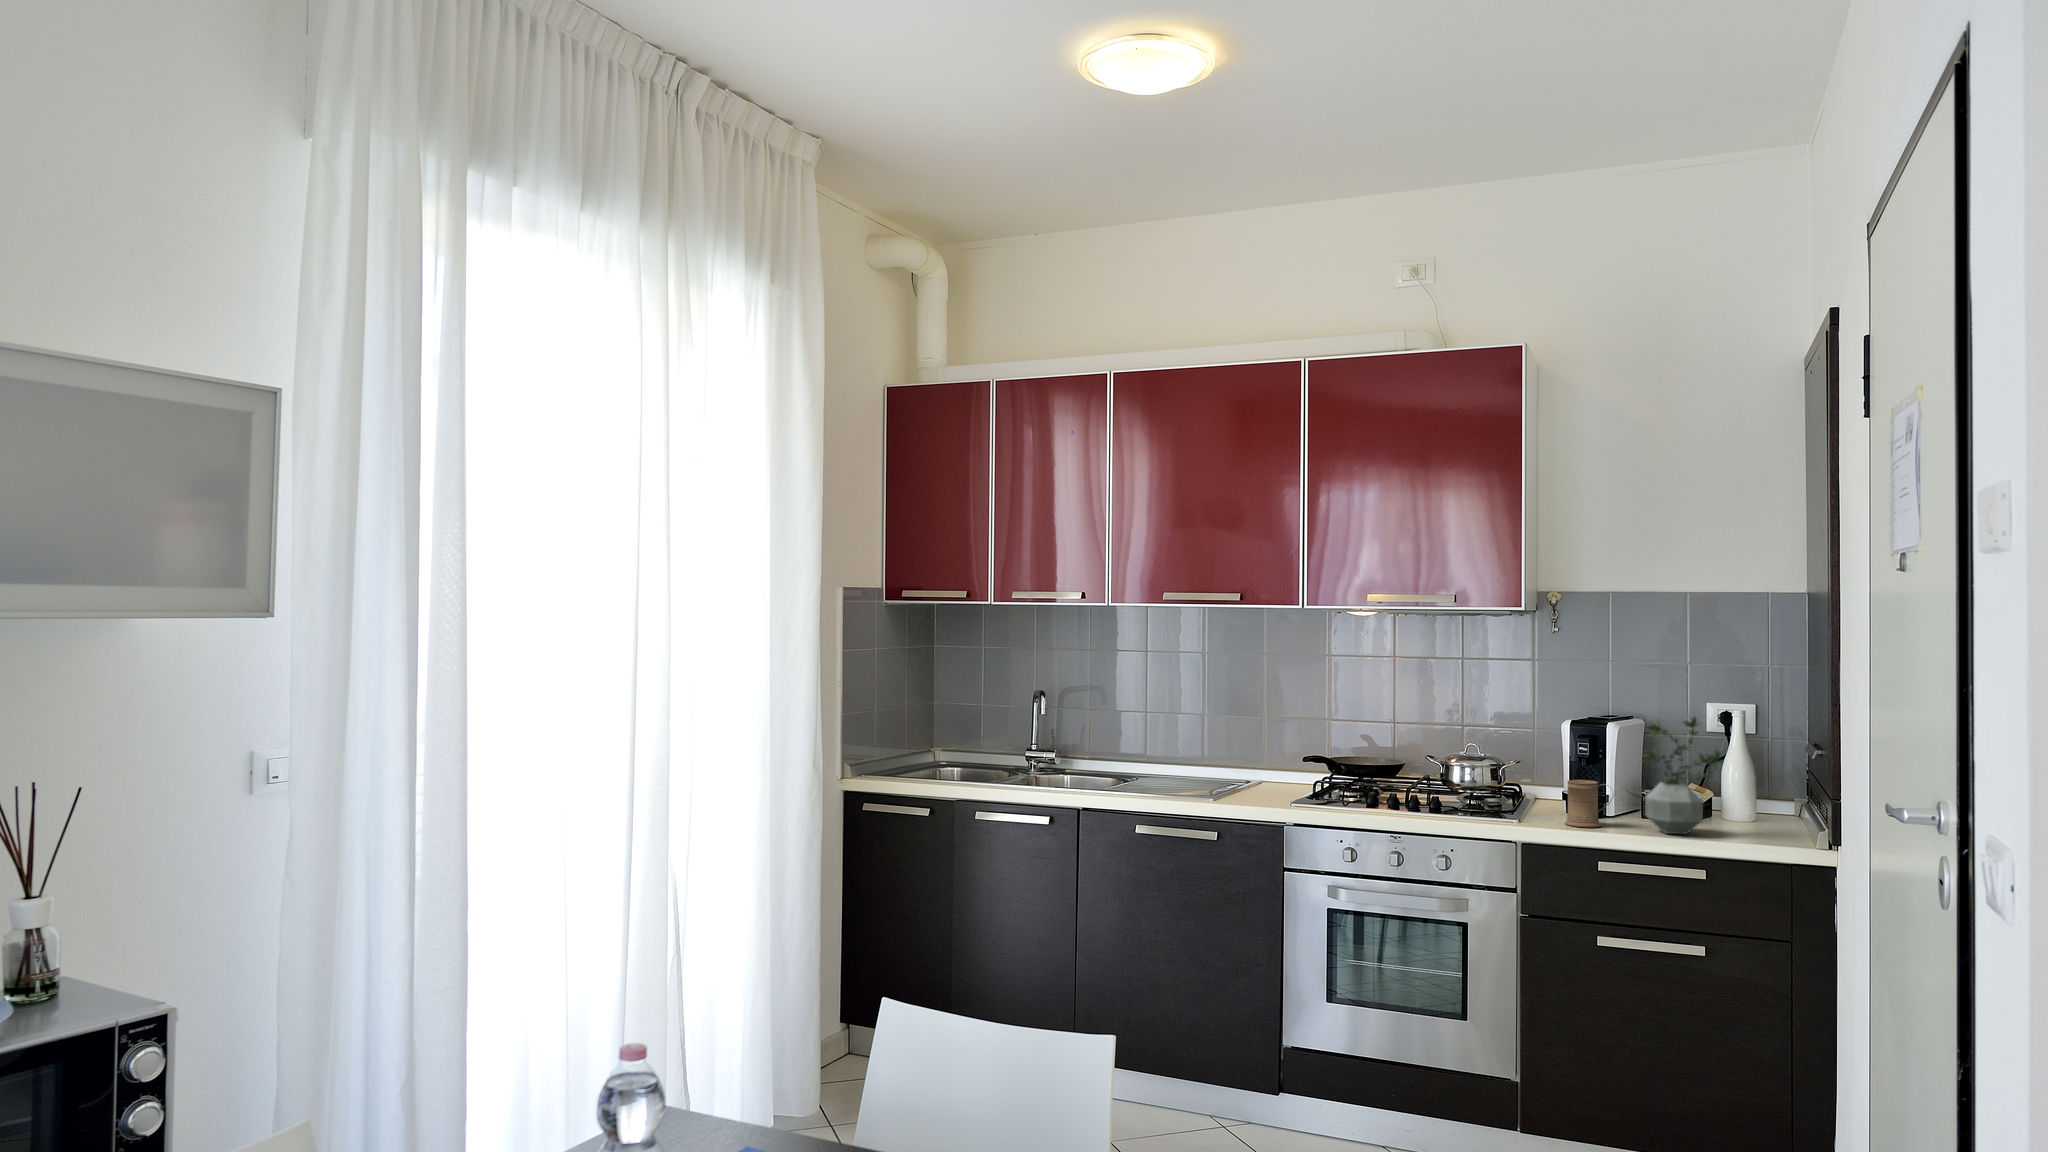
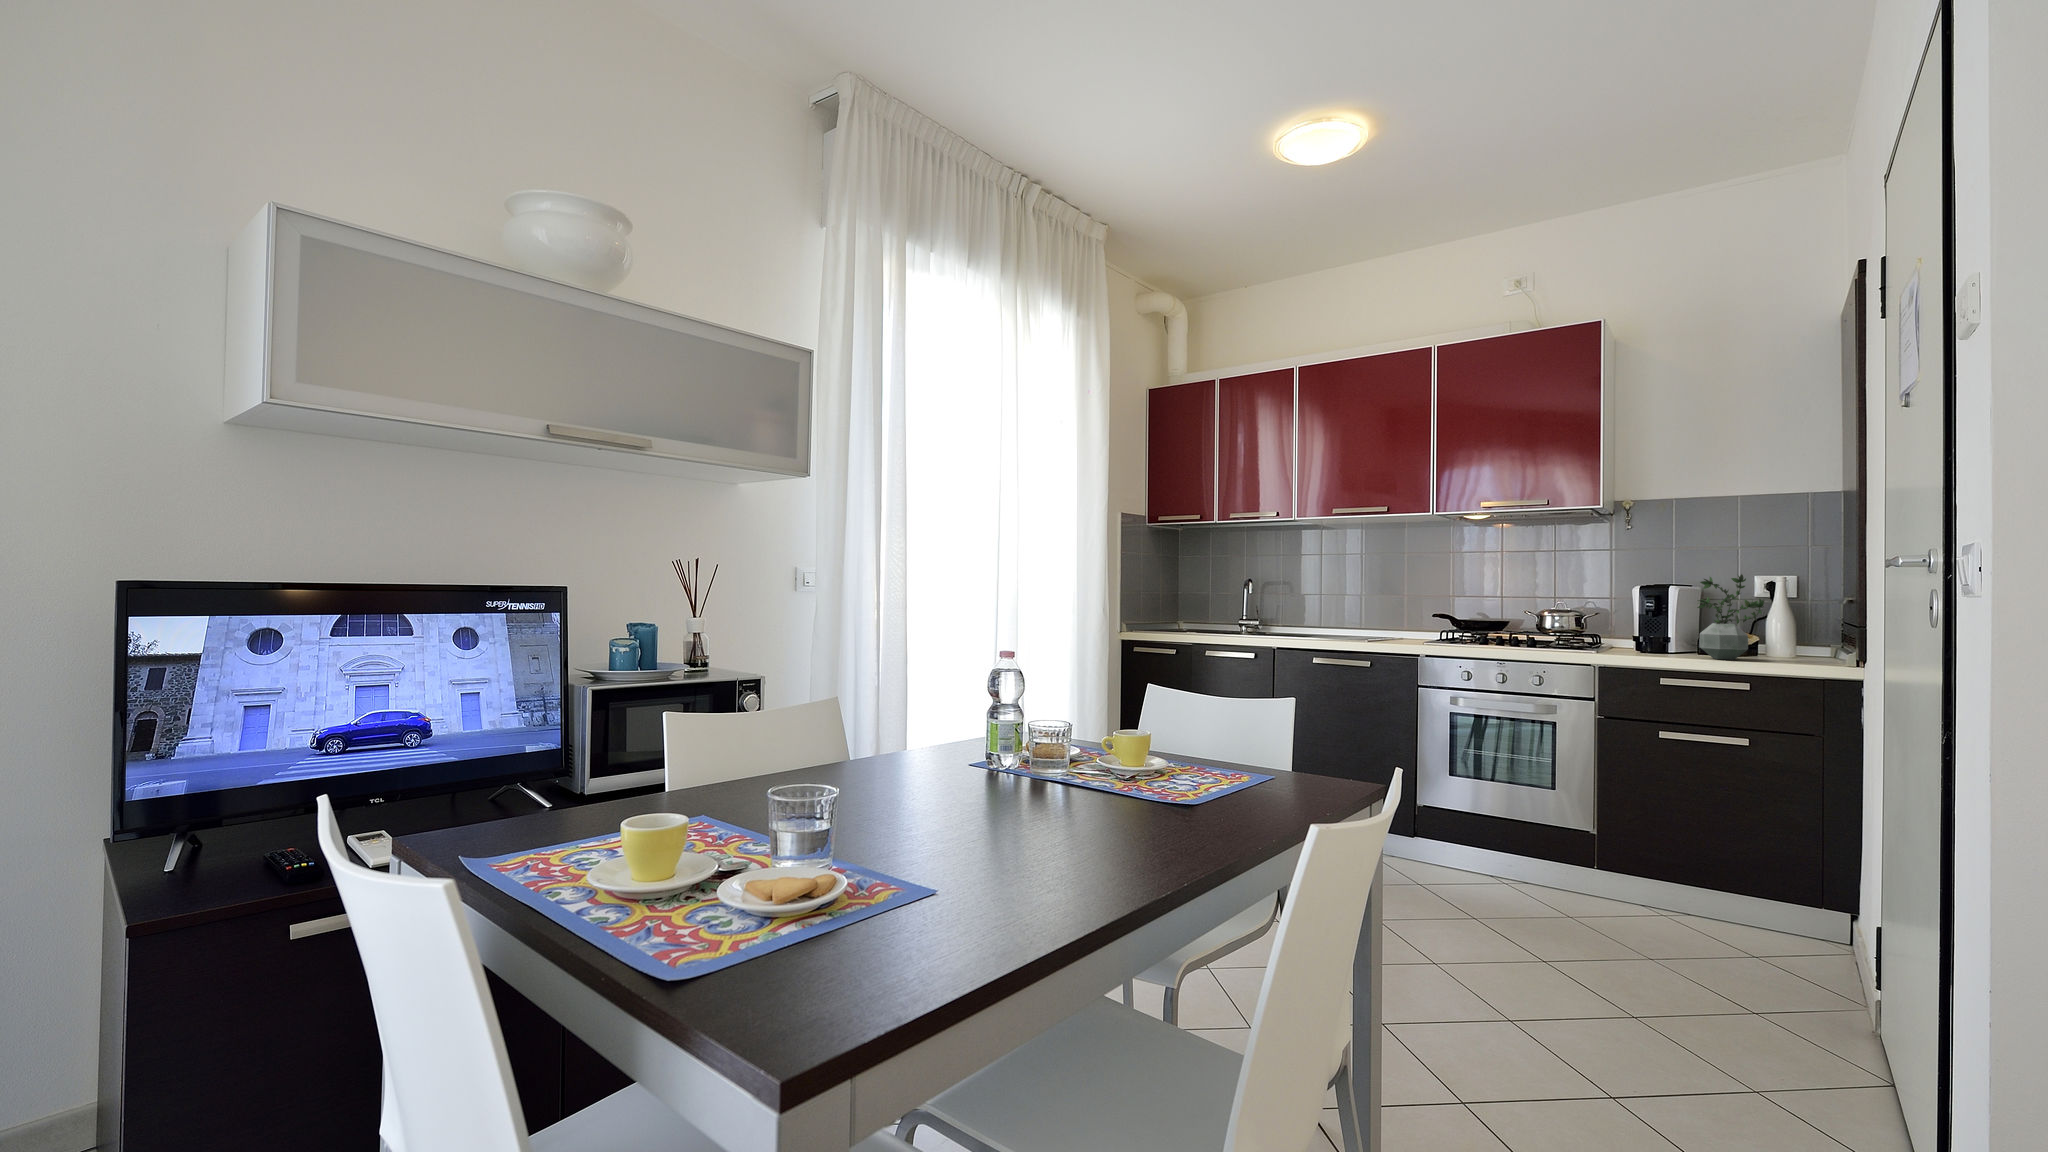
mug: present [1565,780,1614,827] -> none [1633,624,1674,655]

